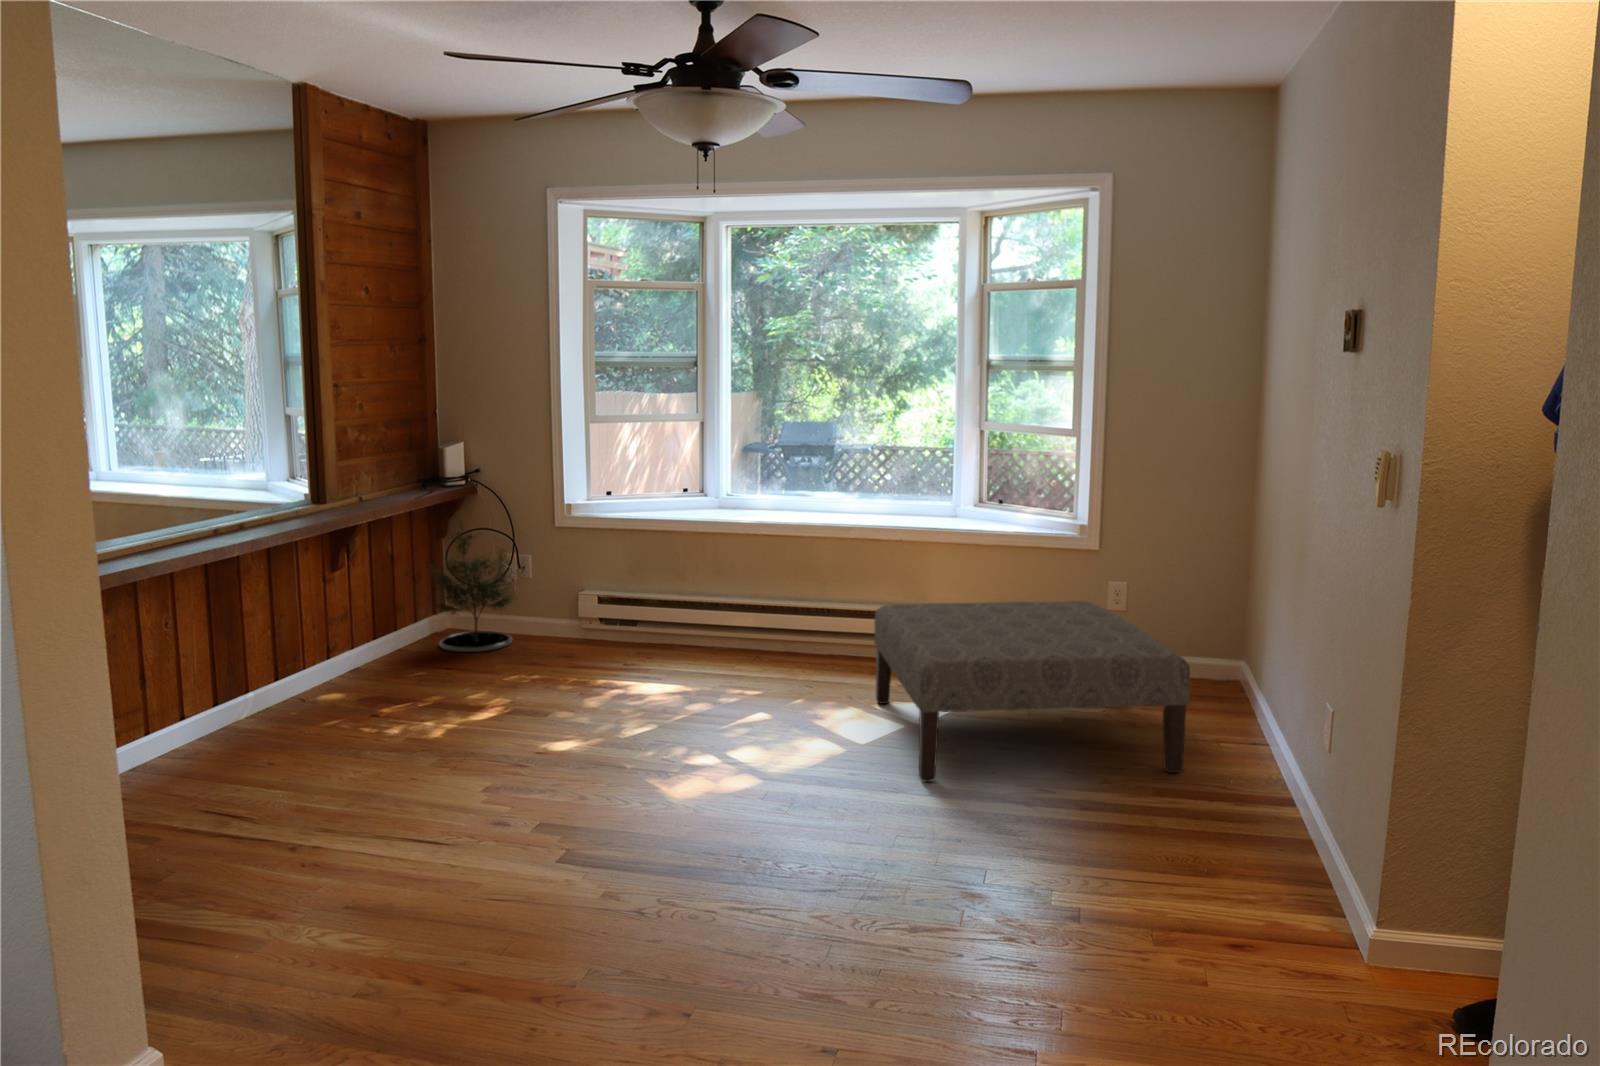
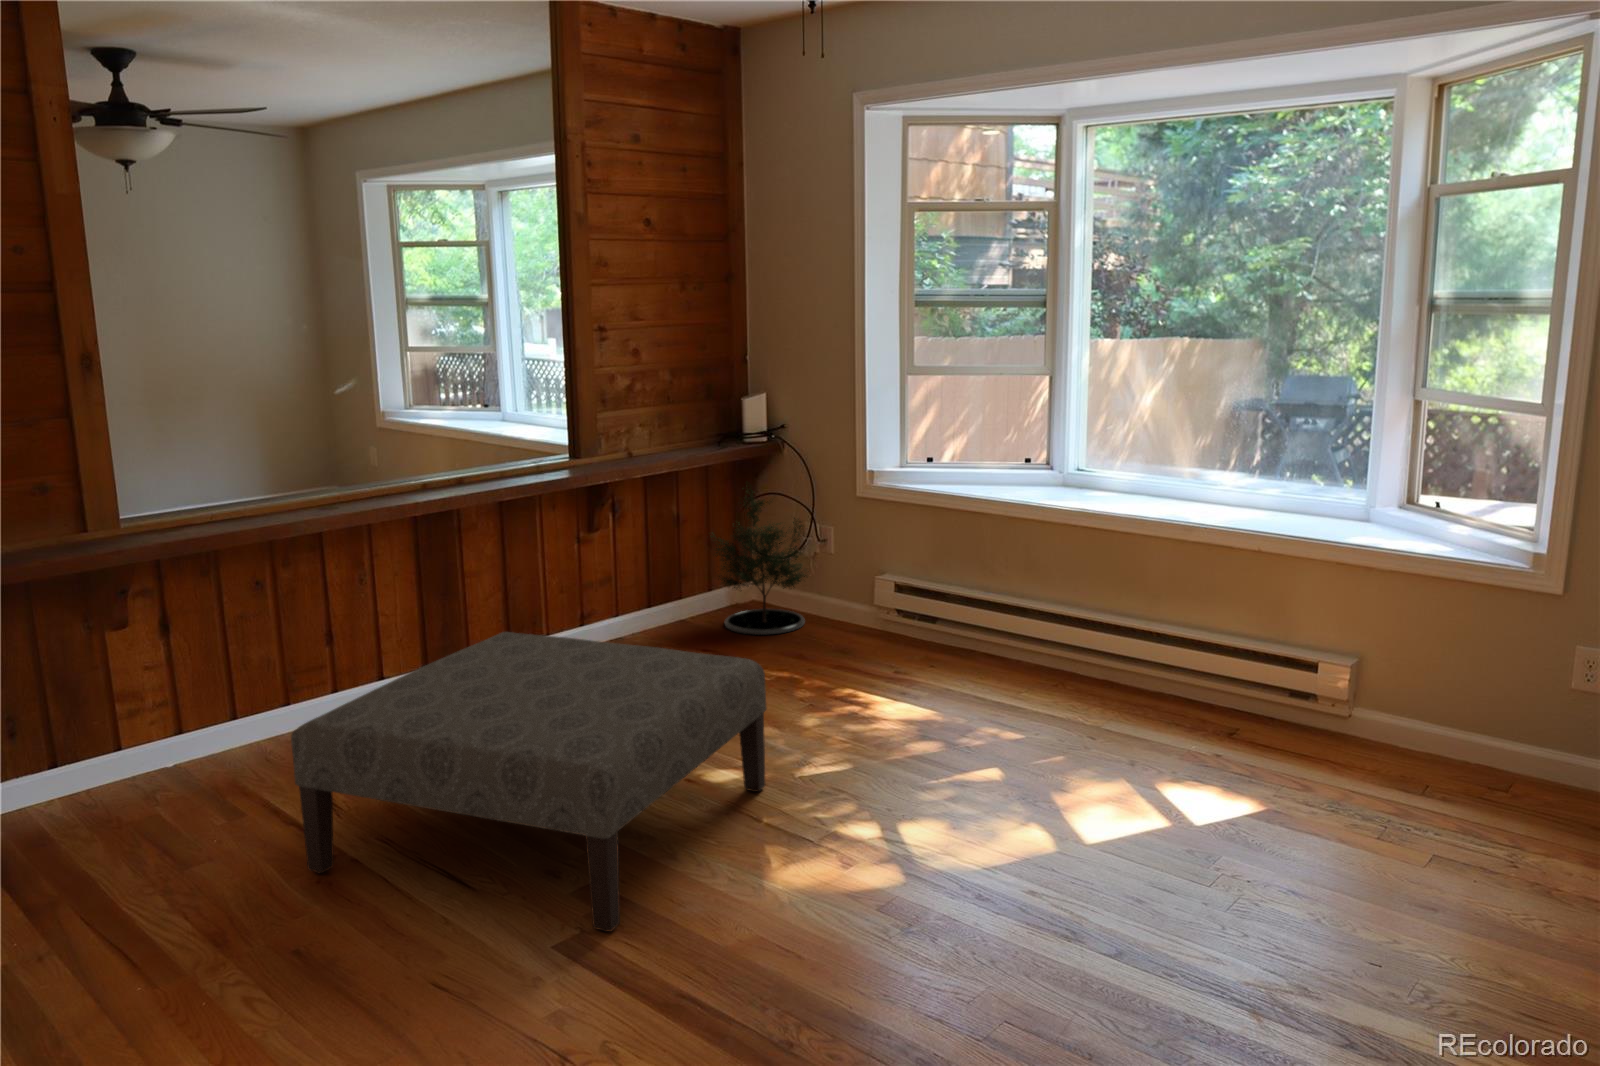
ottoman: present [874,601,1190,782] -> present [291,632,767,932]

